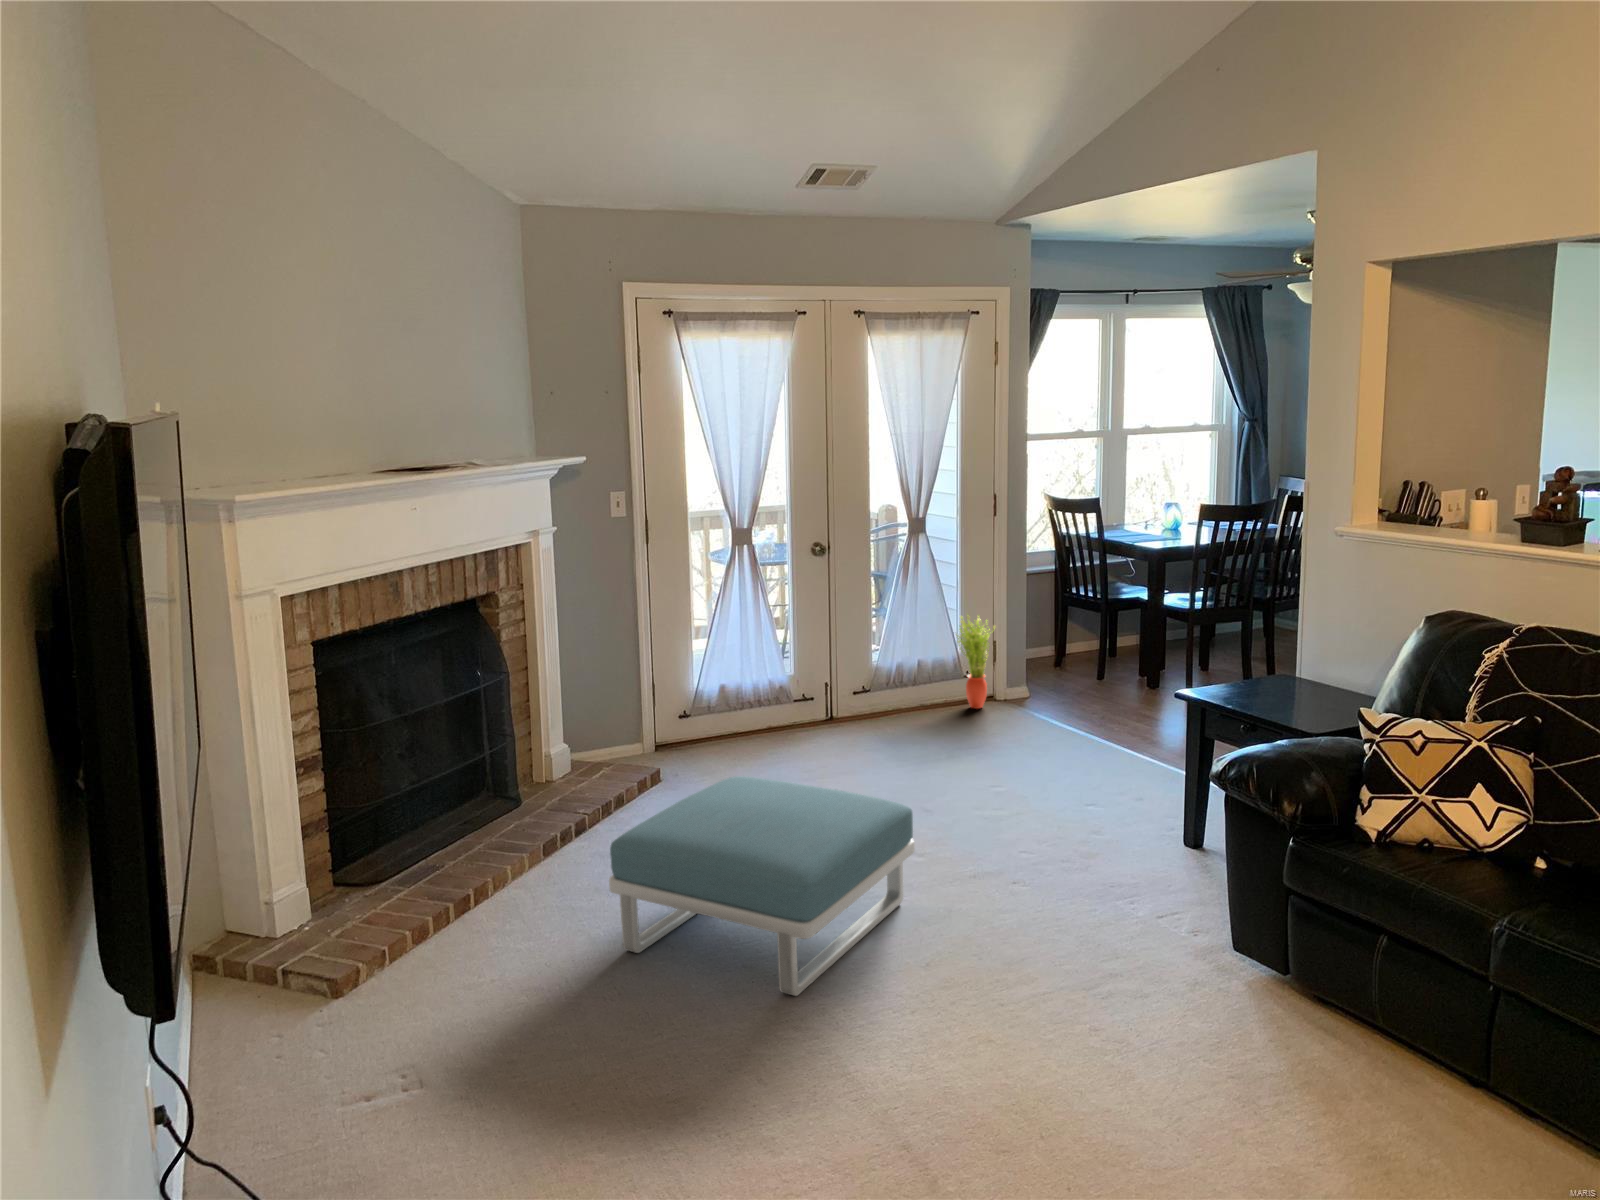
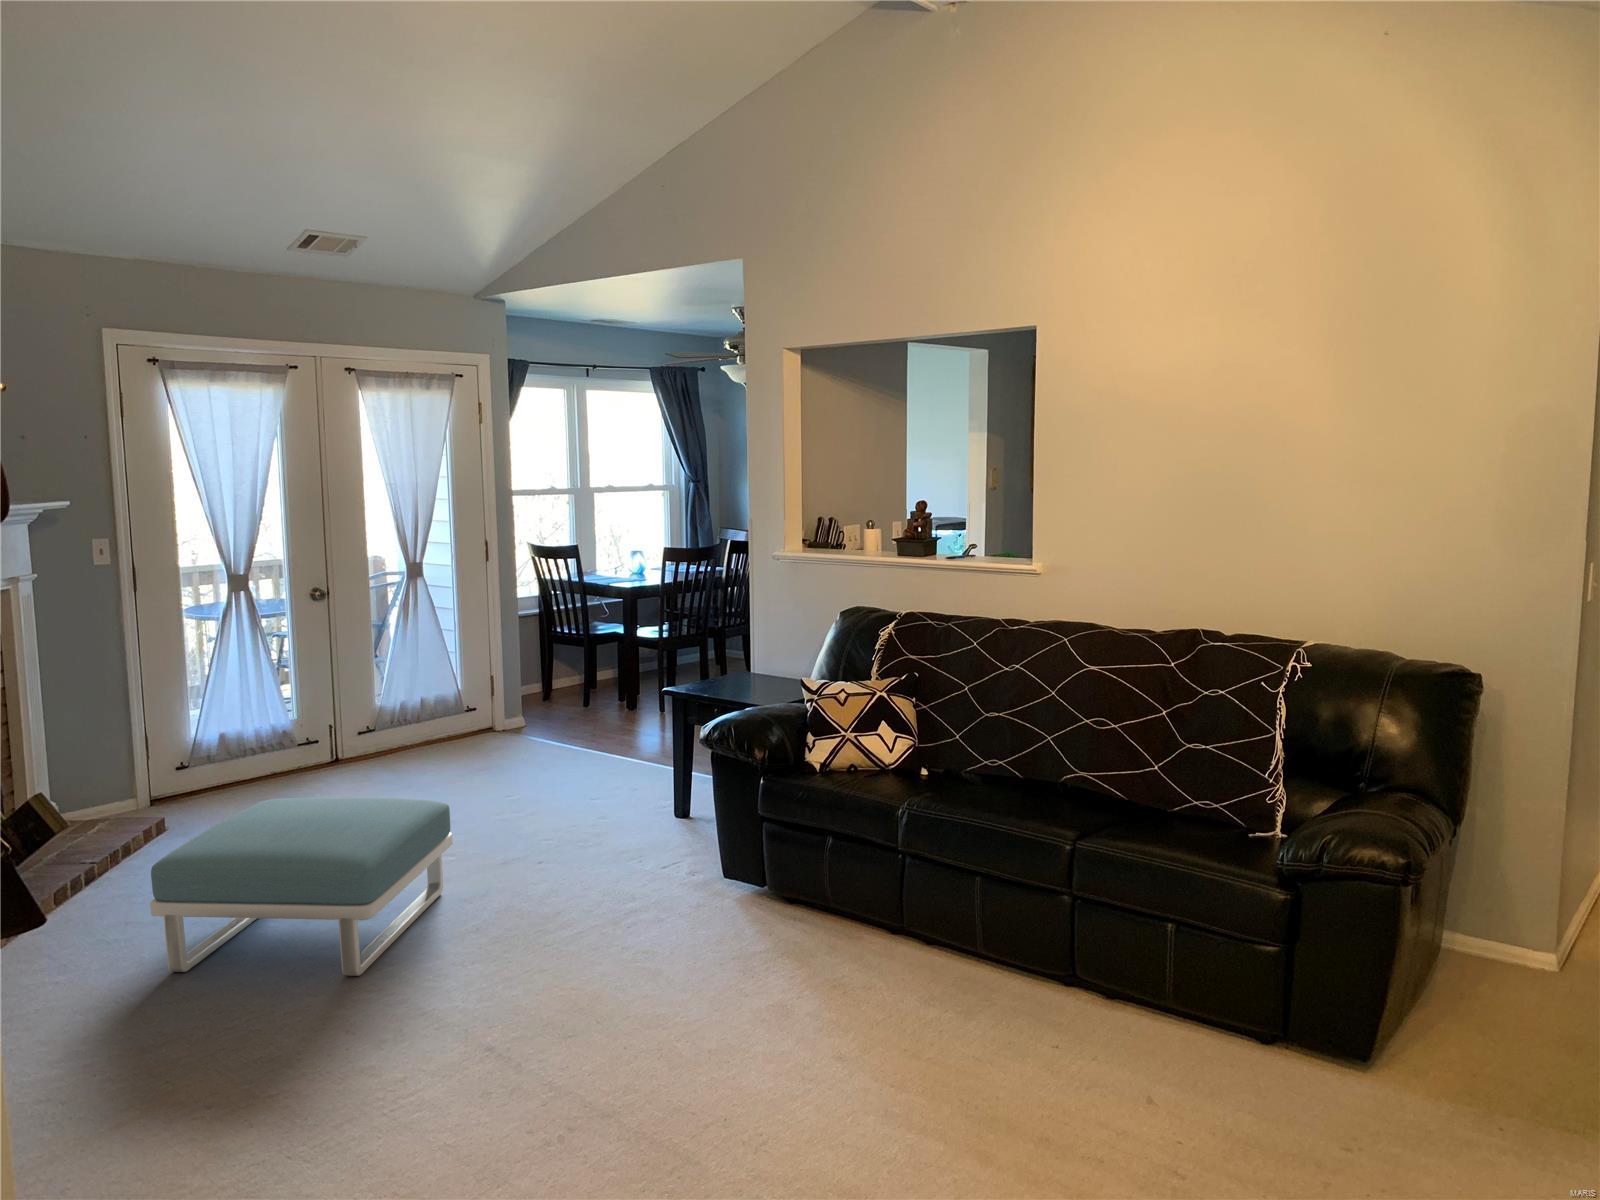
potted plant: present [957,616,996,708] -> none [456,651,494,738]

